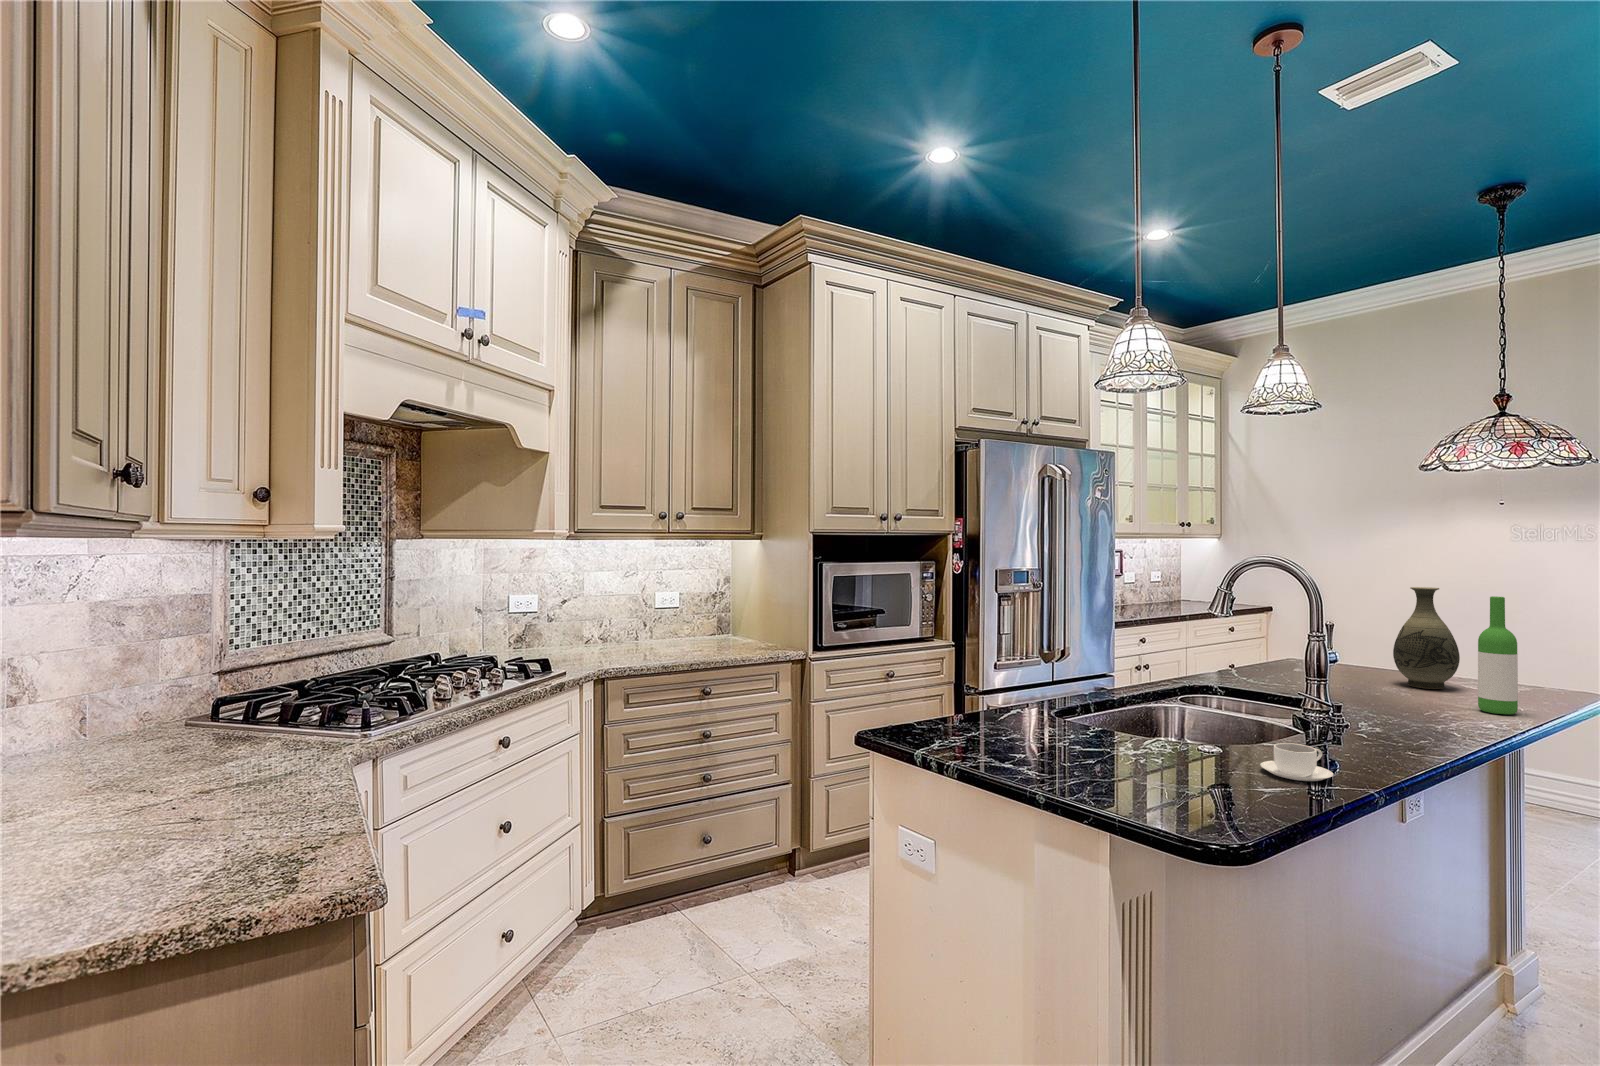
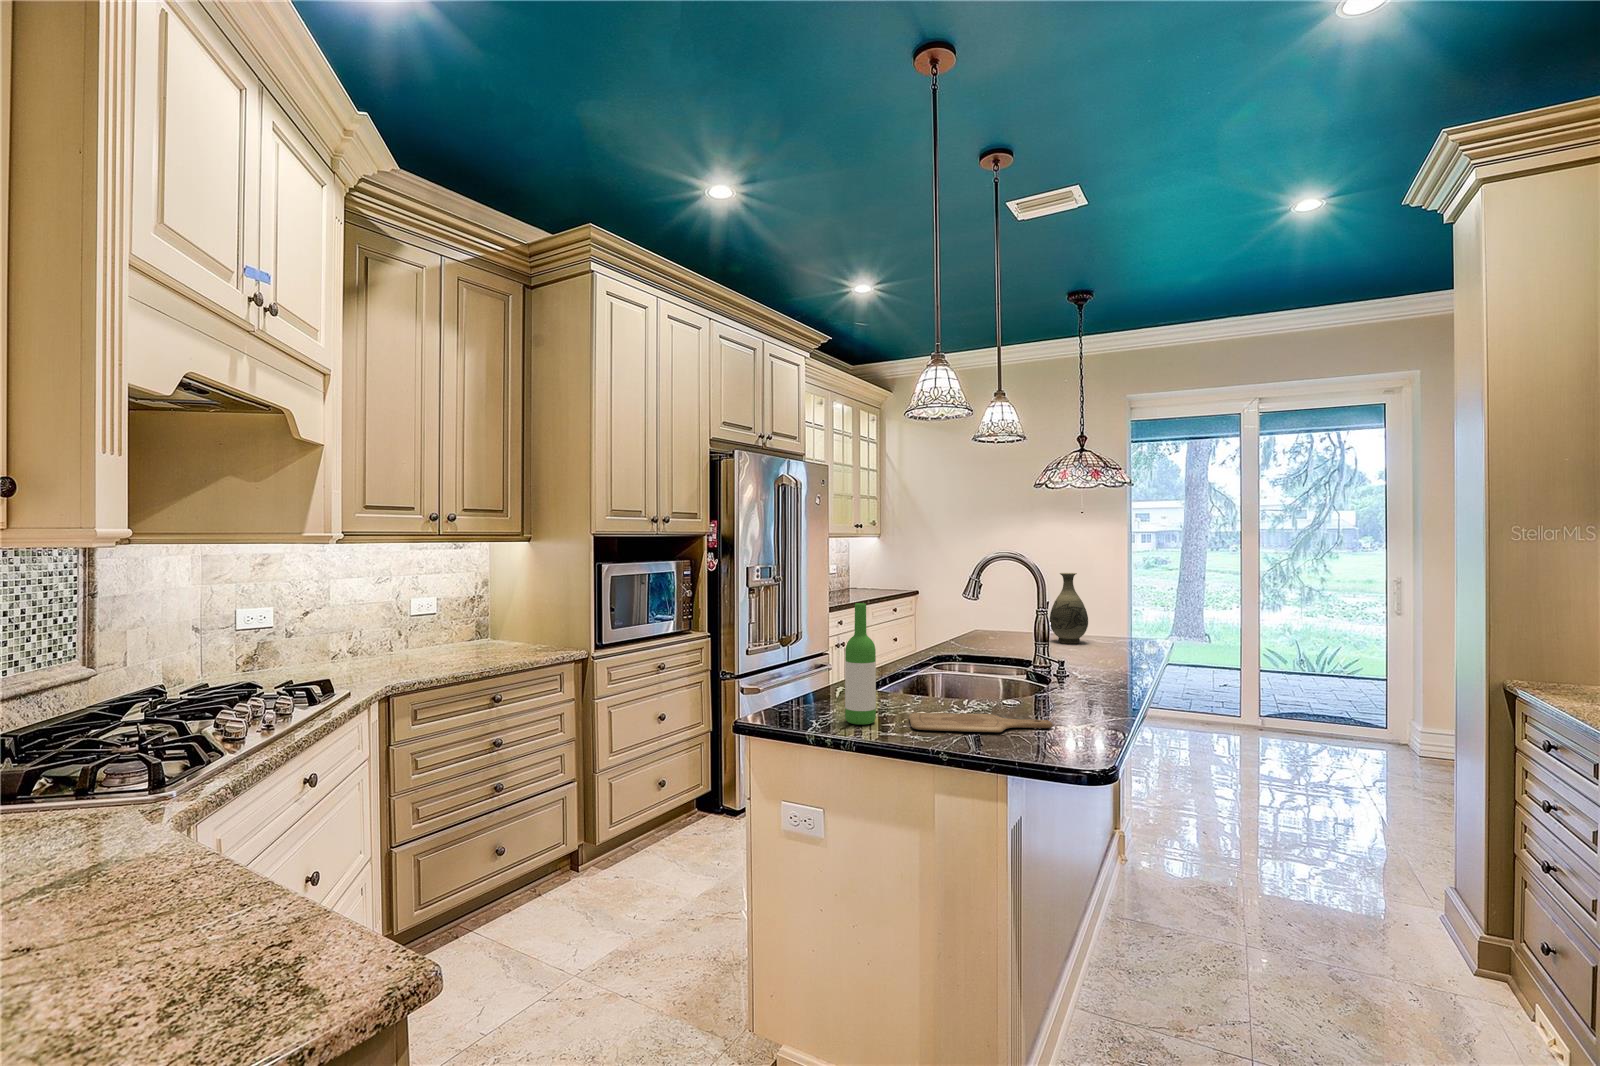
wine bottle: present [1478,596,1518,714] -> present [845,603,876,725]
coffee cup: present [1260,743,1333,781] -> none [1041,687,1088,712]
cutting board: none [1037,753,1243,796] -> present [909,713,1053,732]

